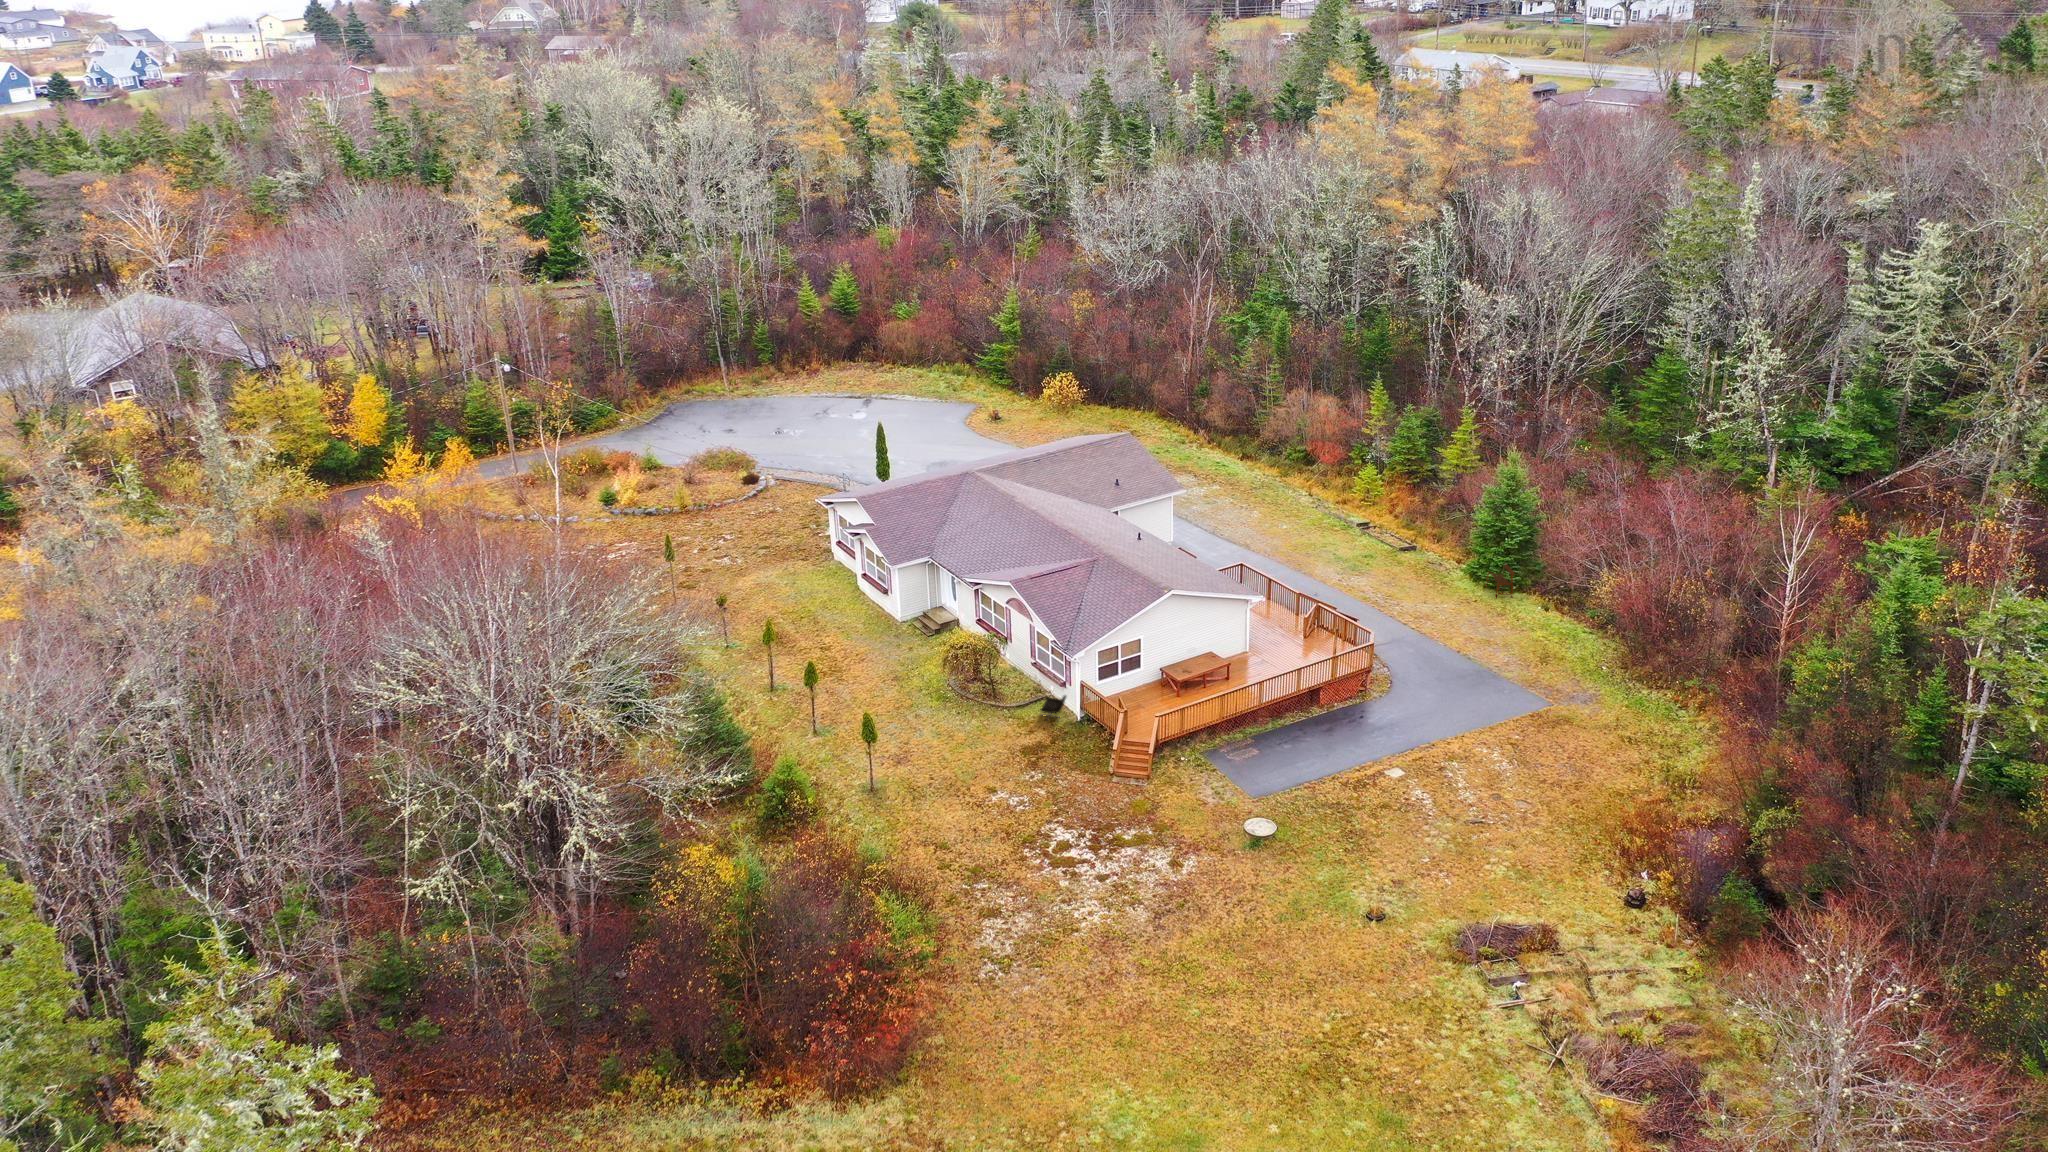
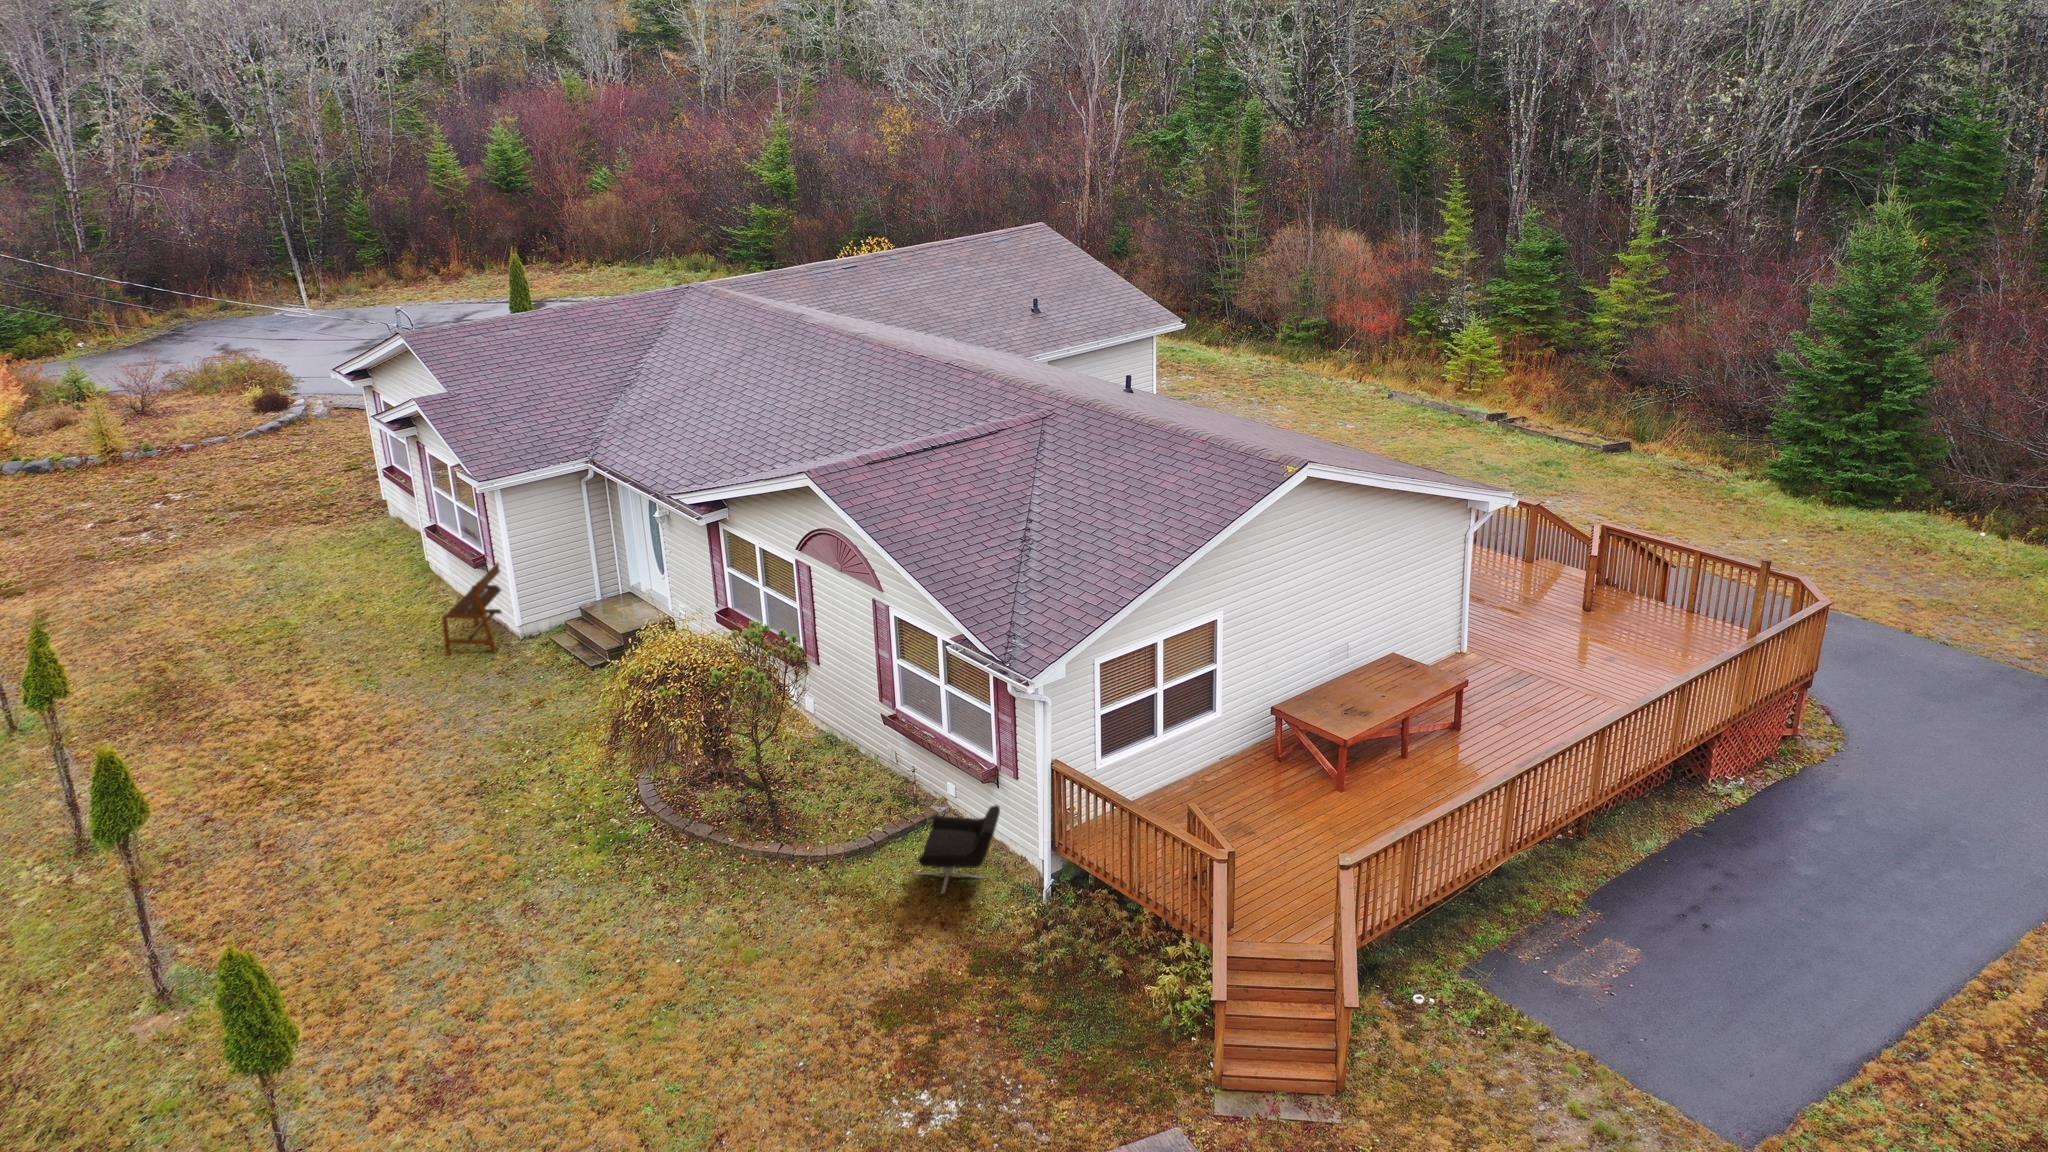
bench: present [1487,564,1514,597] -> present [442,563,501,656]

